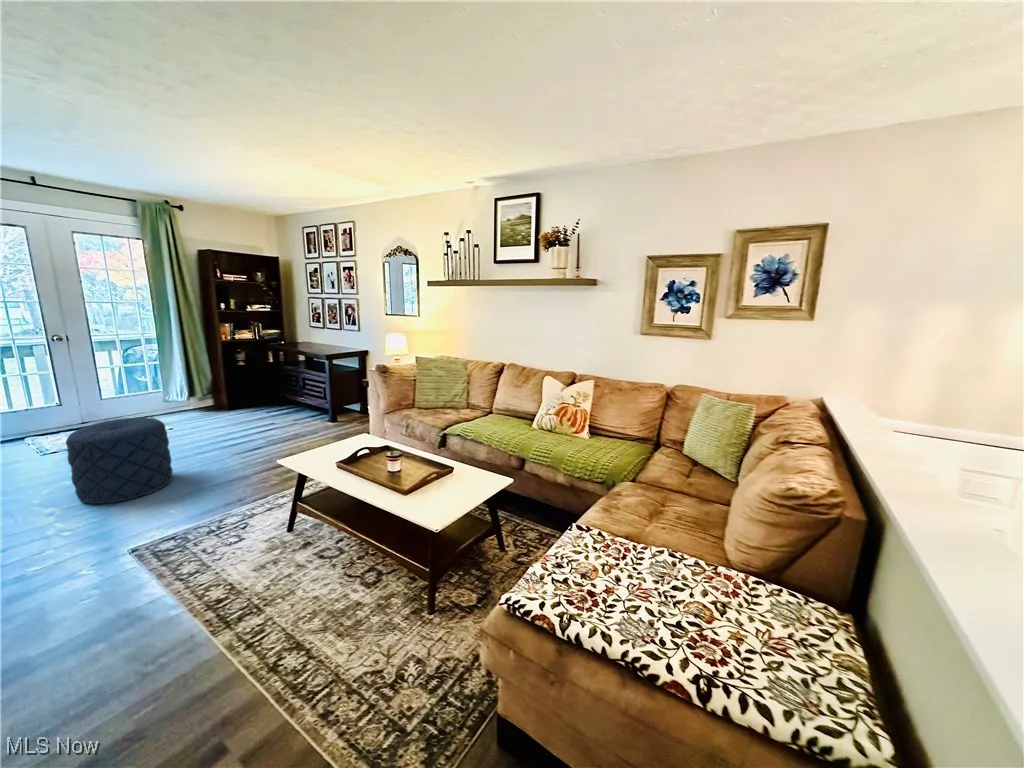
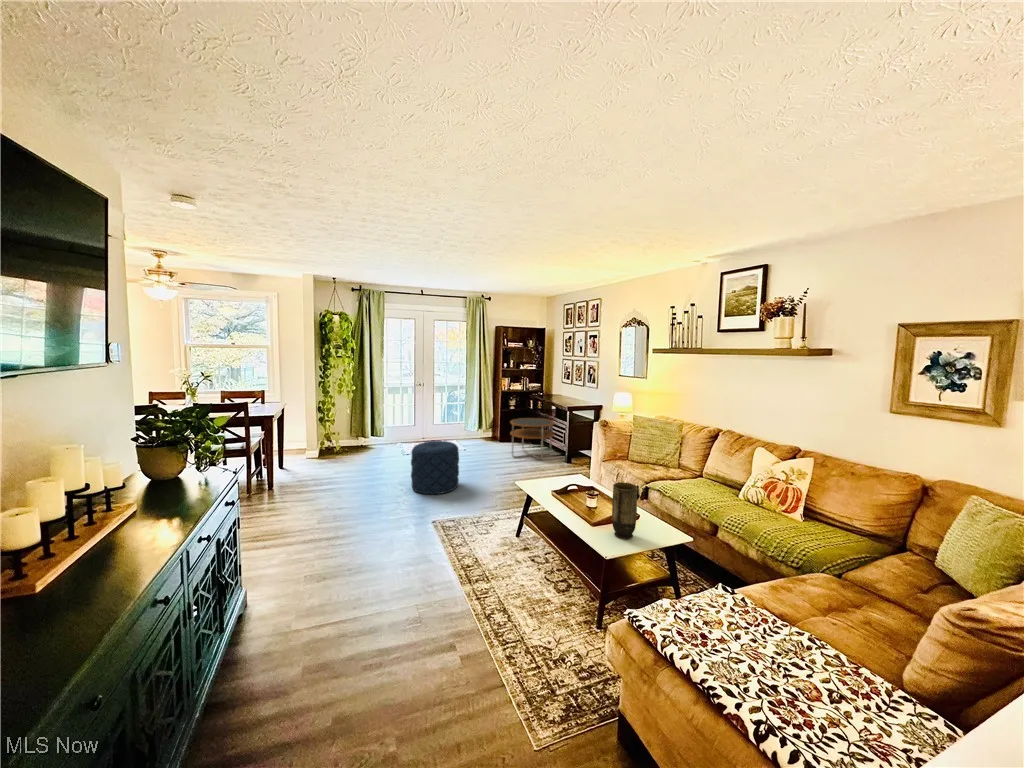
side table: none [245,372,310,425] -> present [510,418,554,460]
vase: none [430,432,461,499] -> present [612,482,640,539]

